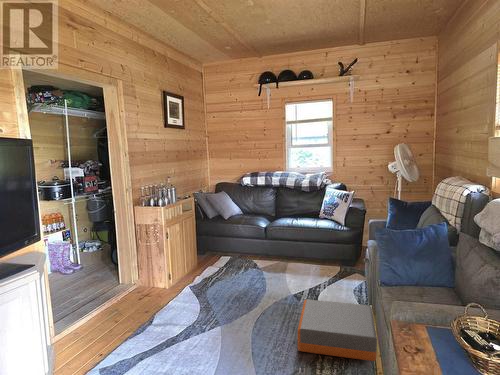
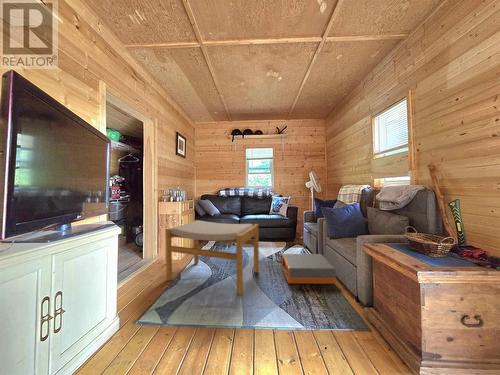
footstool: none [128,238,264,361] -> present [166,220,259,295]

